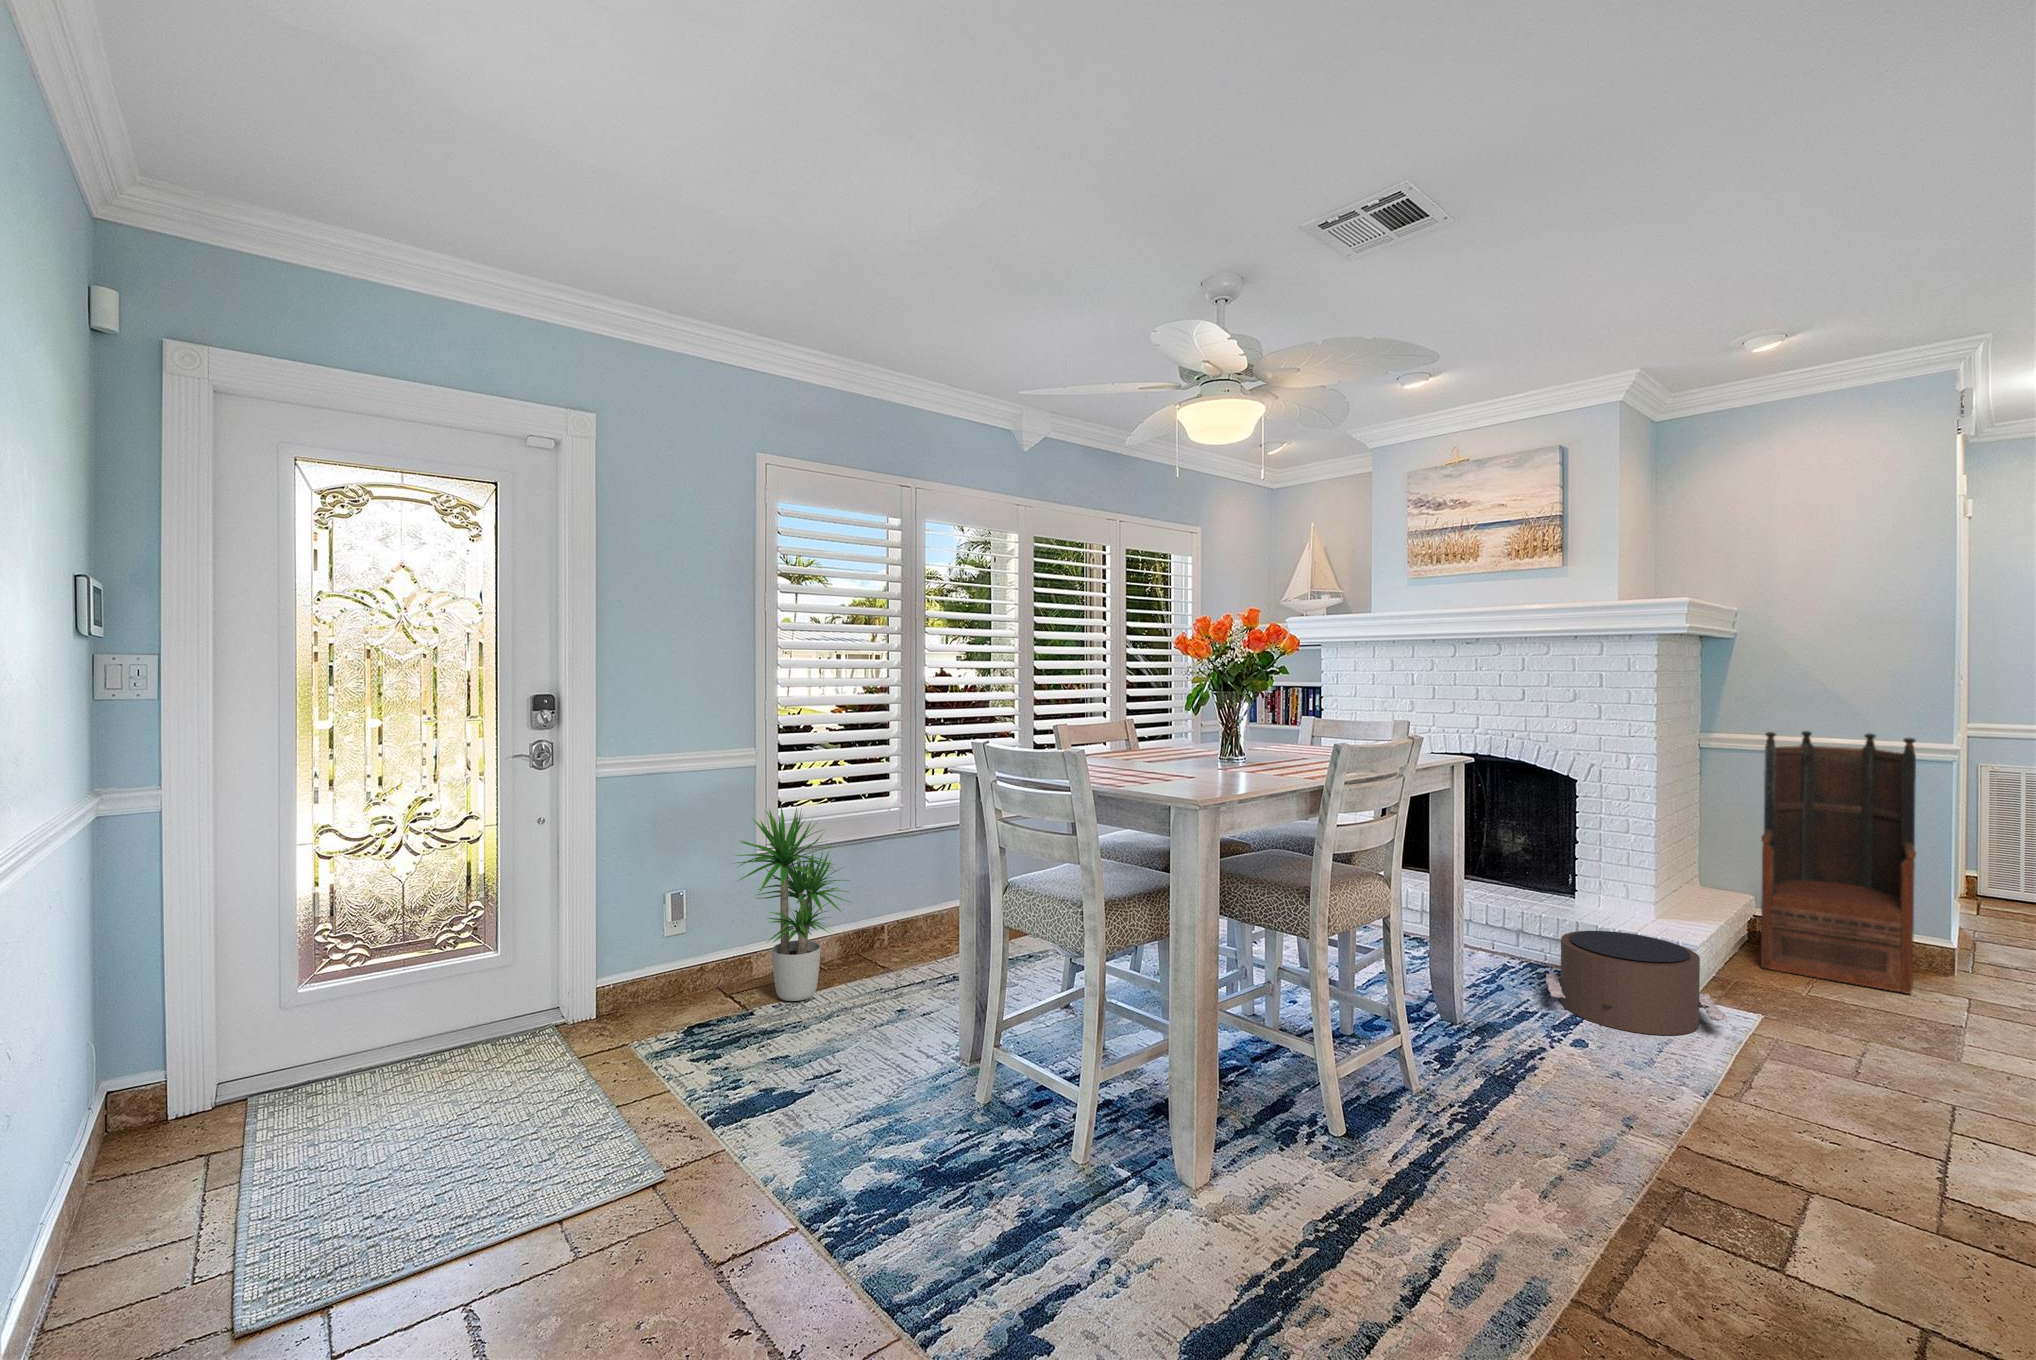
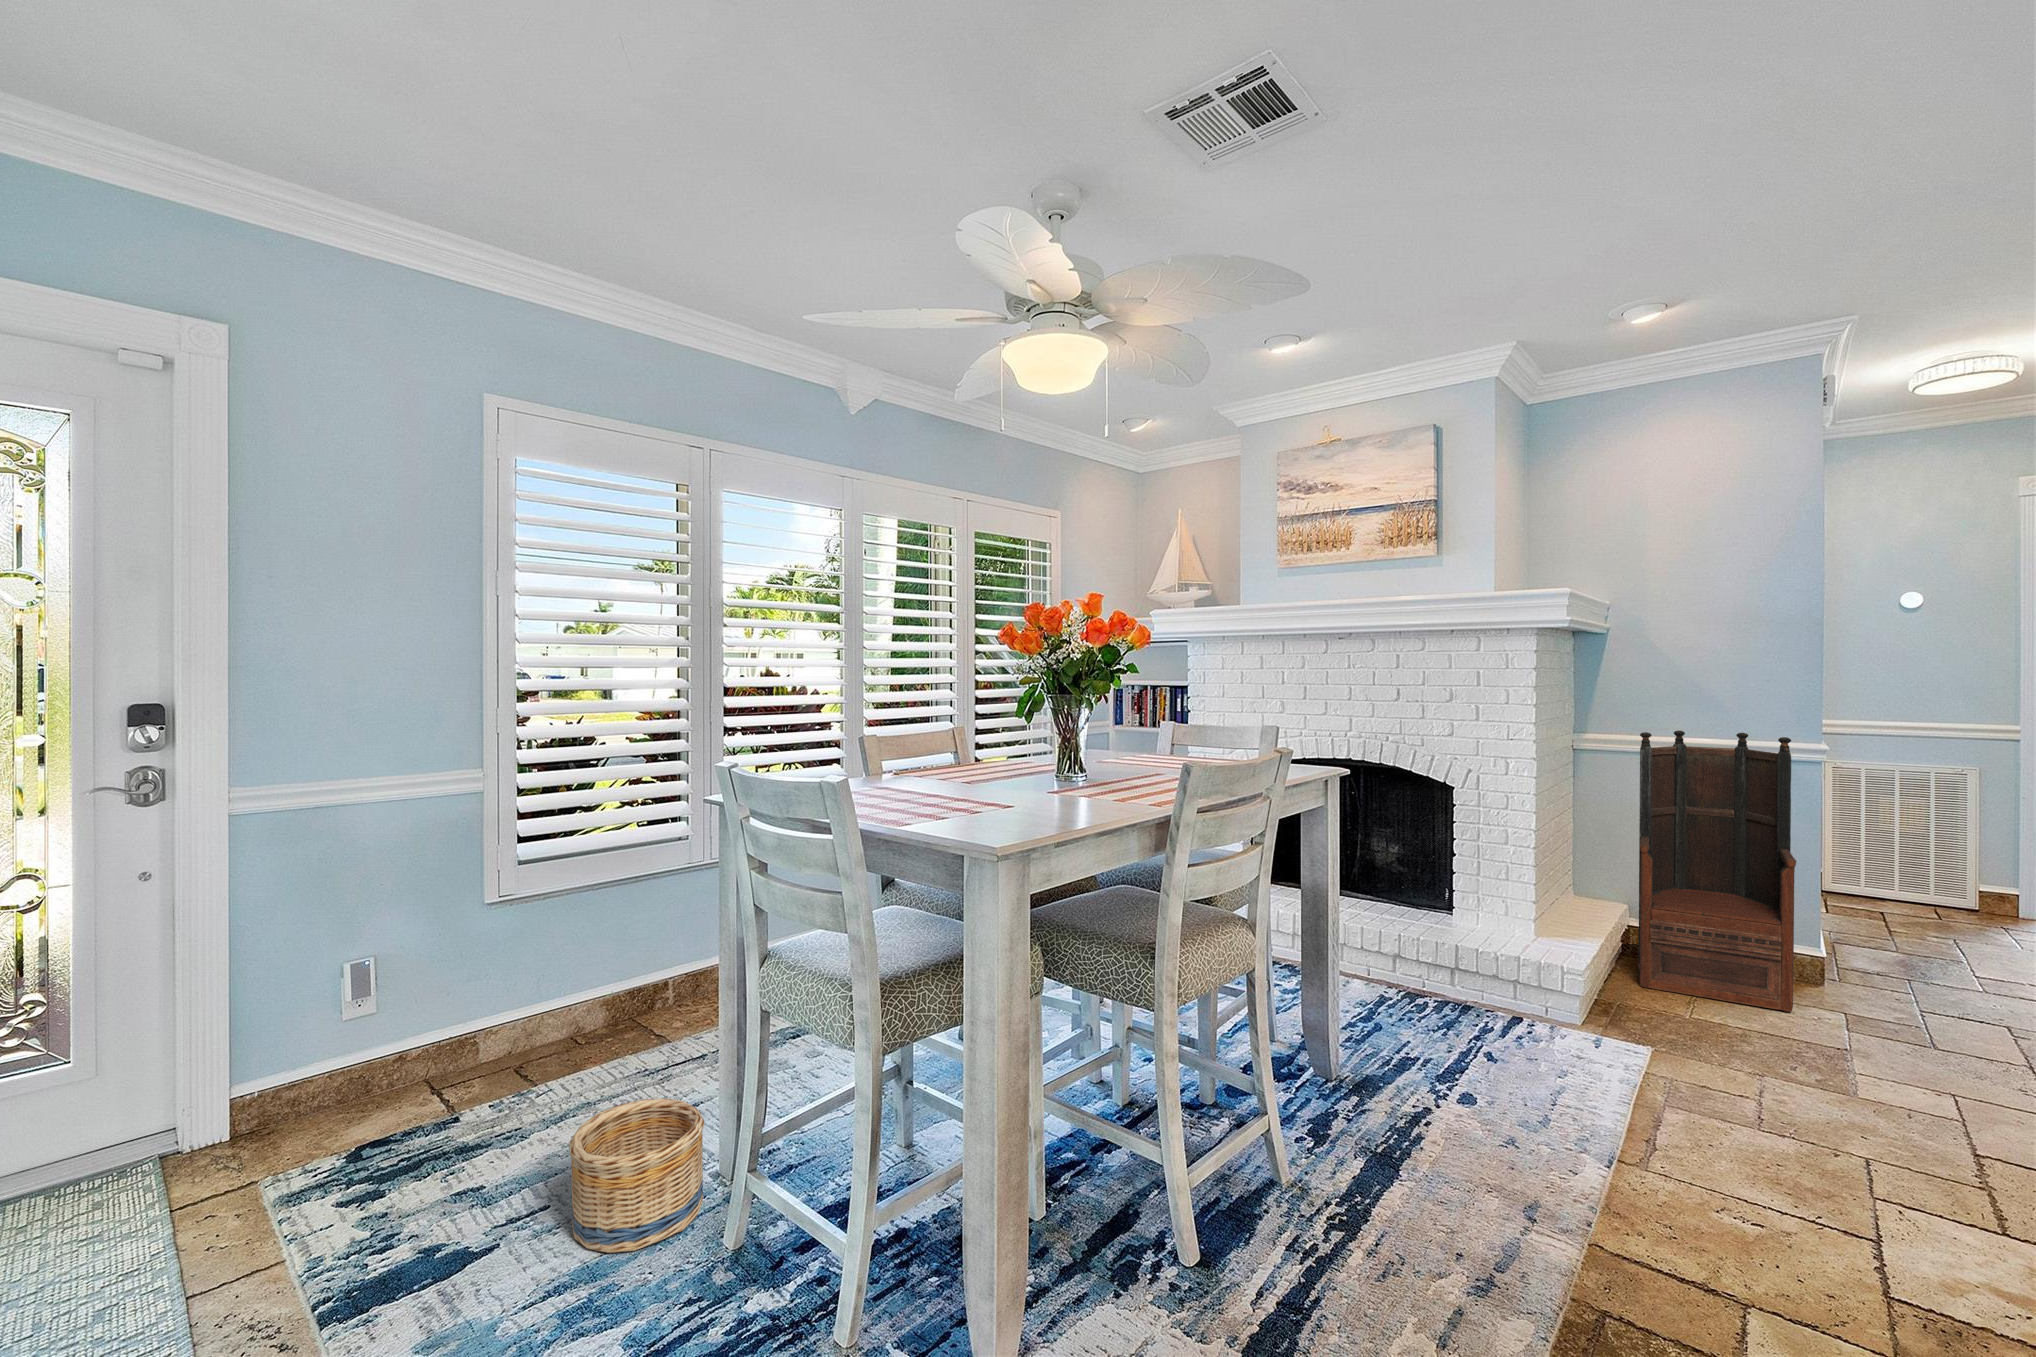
potted plant: present [737,807,850,1001] -> none [434,840,611,1095]
pouf: present [1546,931,1727,1035] -> none [1425,958,1623,1081]
basket: none [860,998,954,1101] -> present [569,1098,705,1253]

